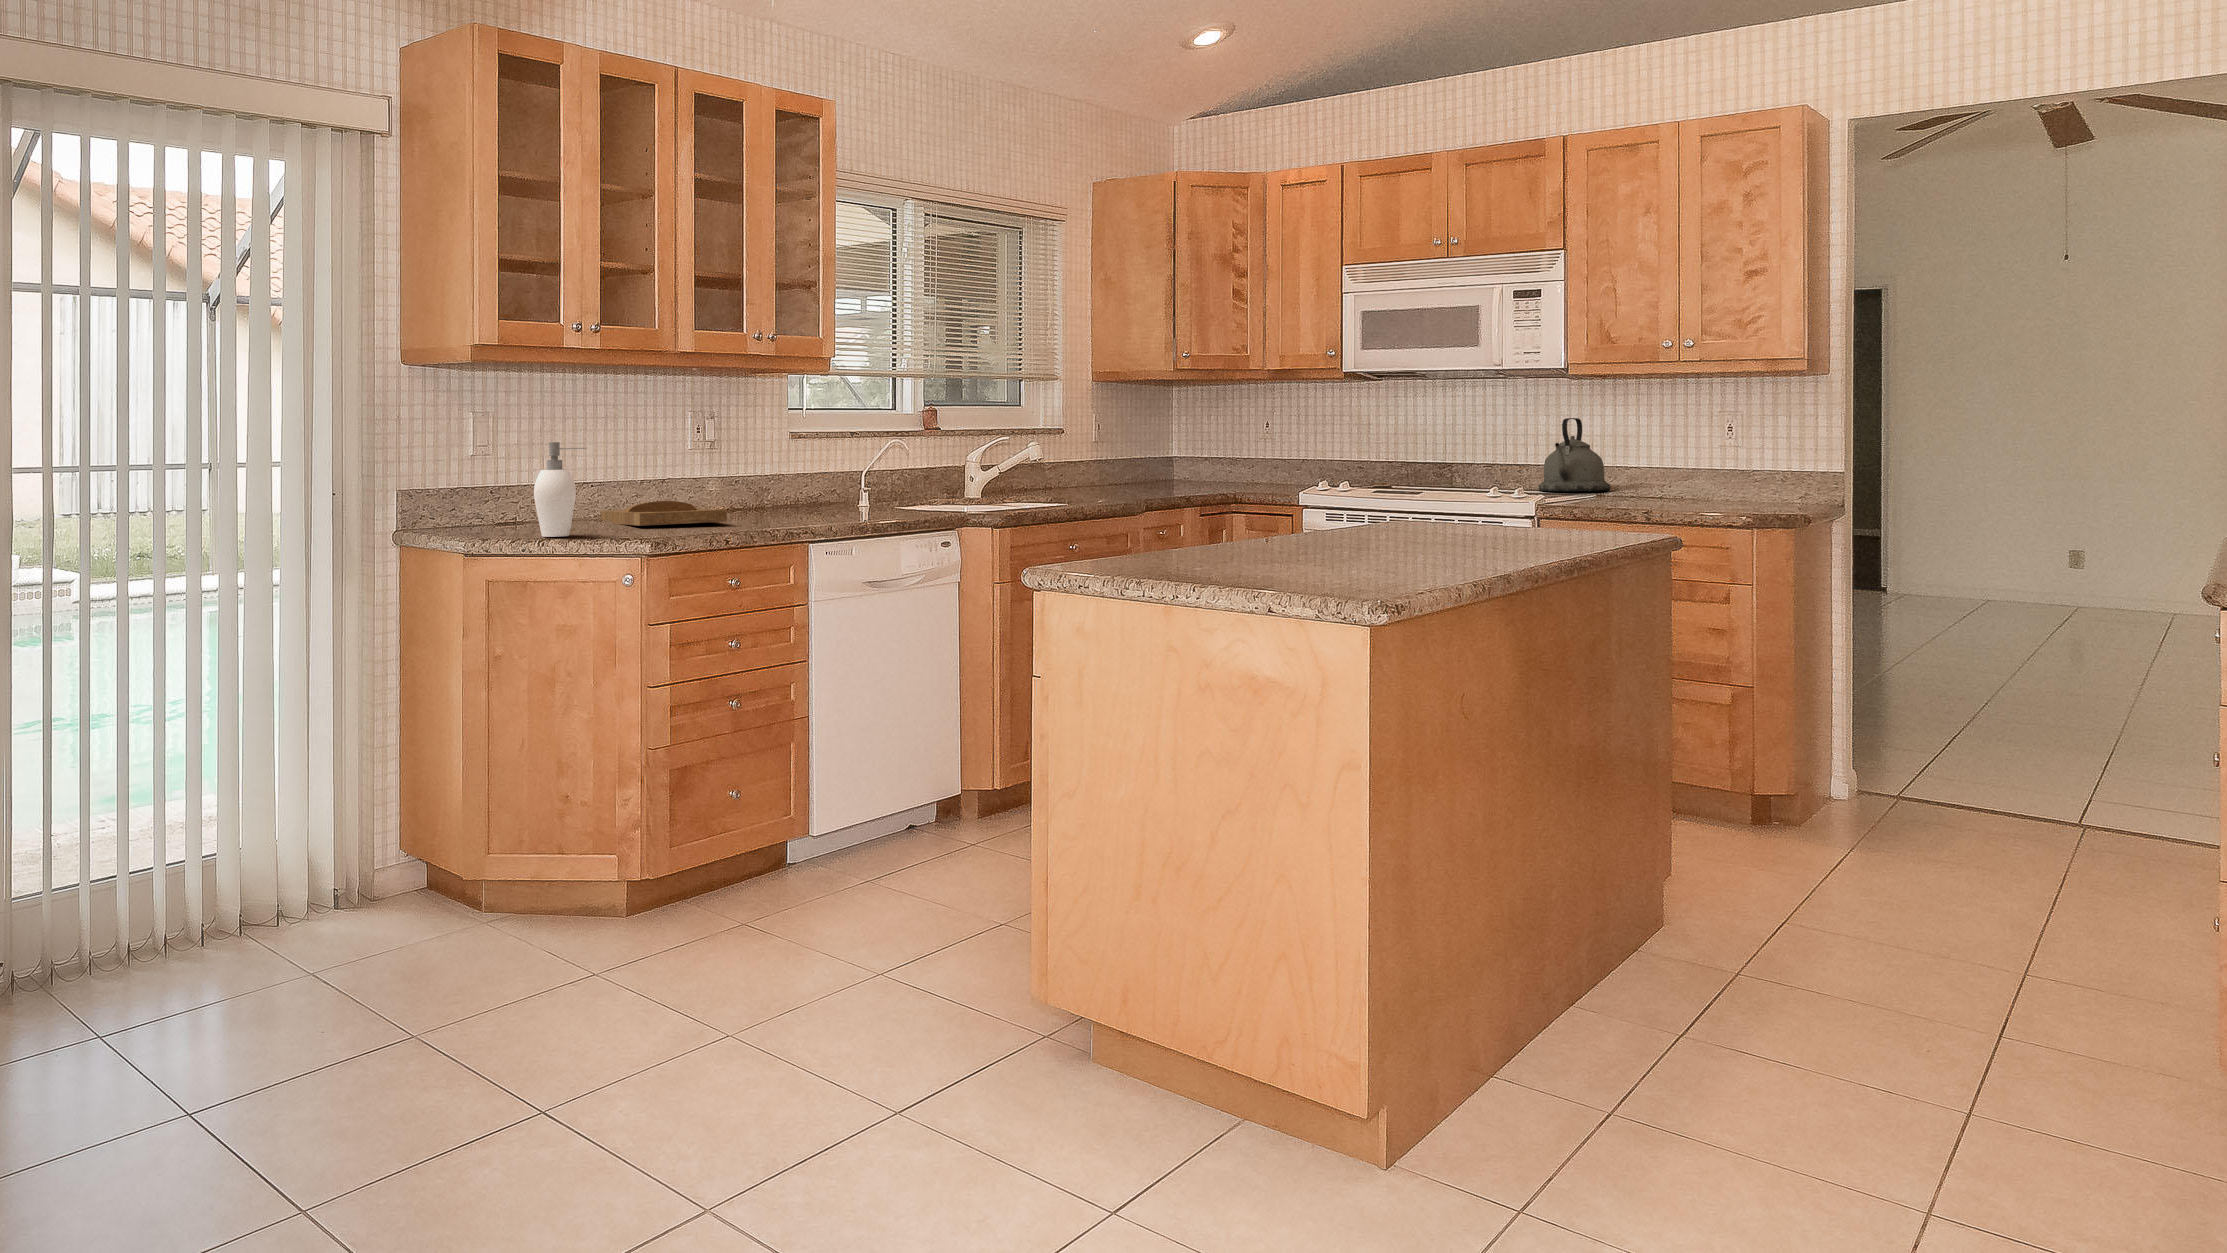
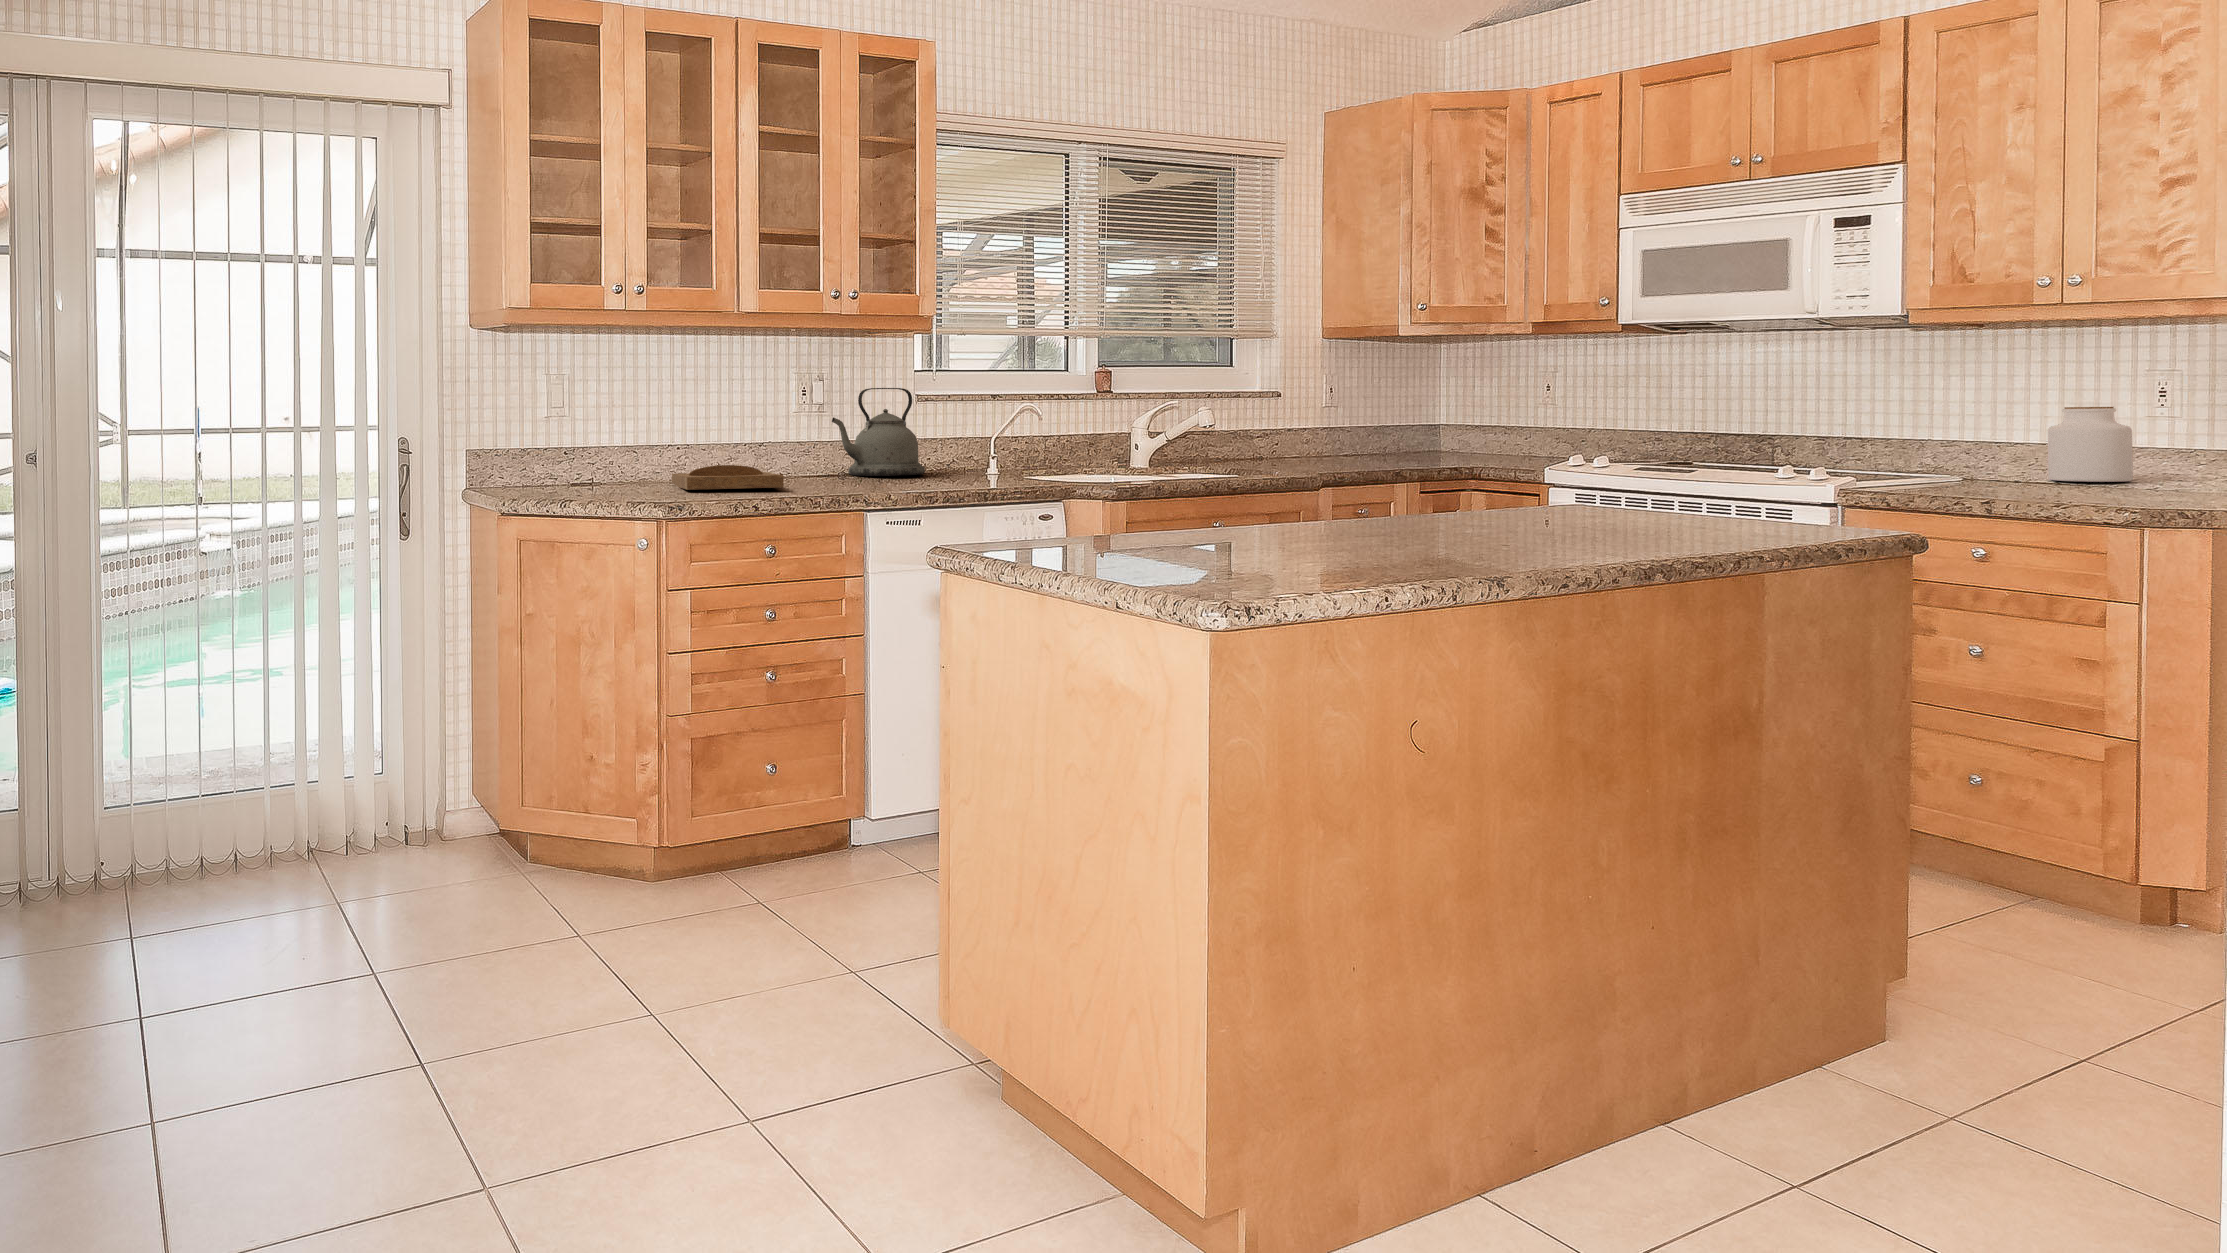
kettle: present [1539,418,1611,491] -> present [832,388,925,476]
jar: none [1657,440,1711,497] -> present [2048,407,2133,482]
soap dispenser: present [534,442,587,537] -> none [562,406,610,499]

